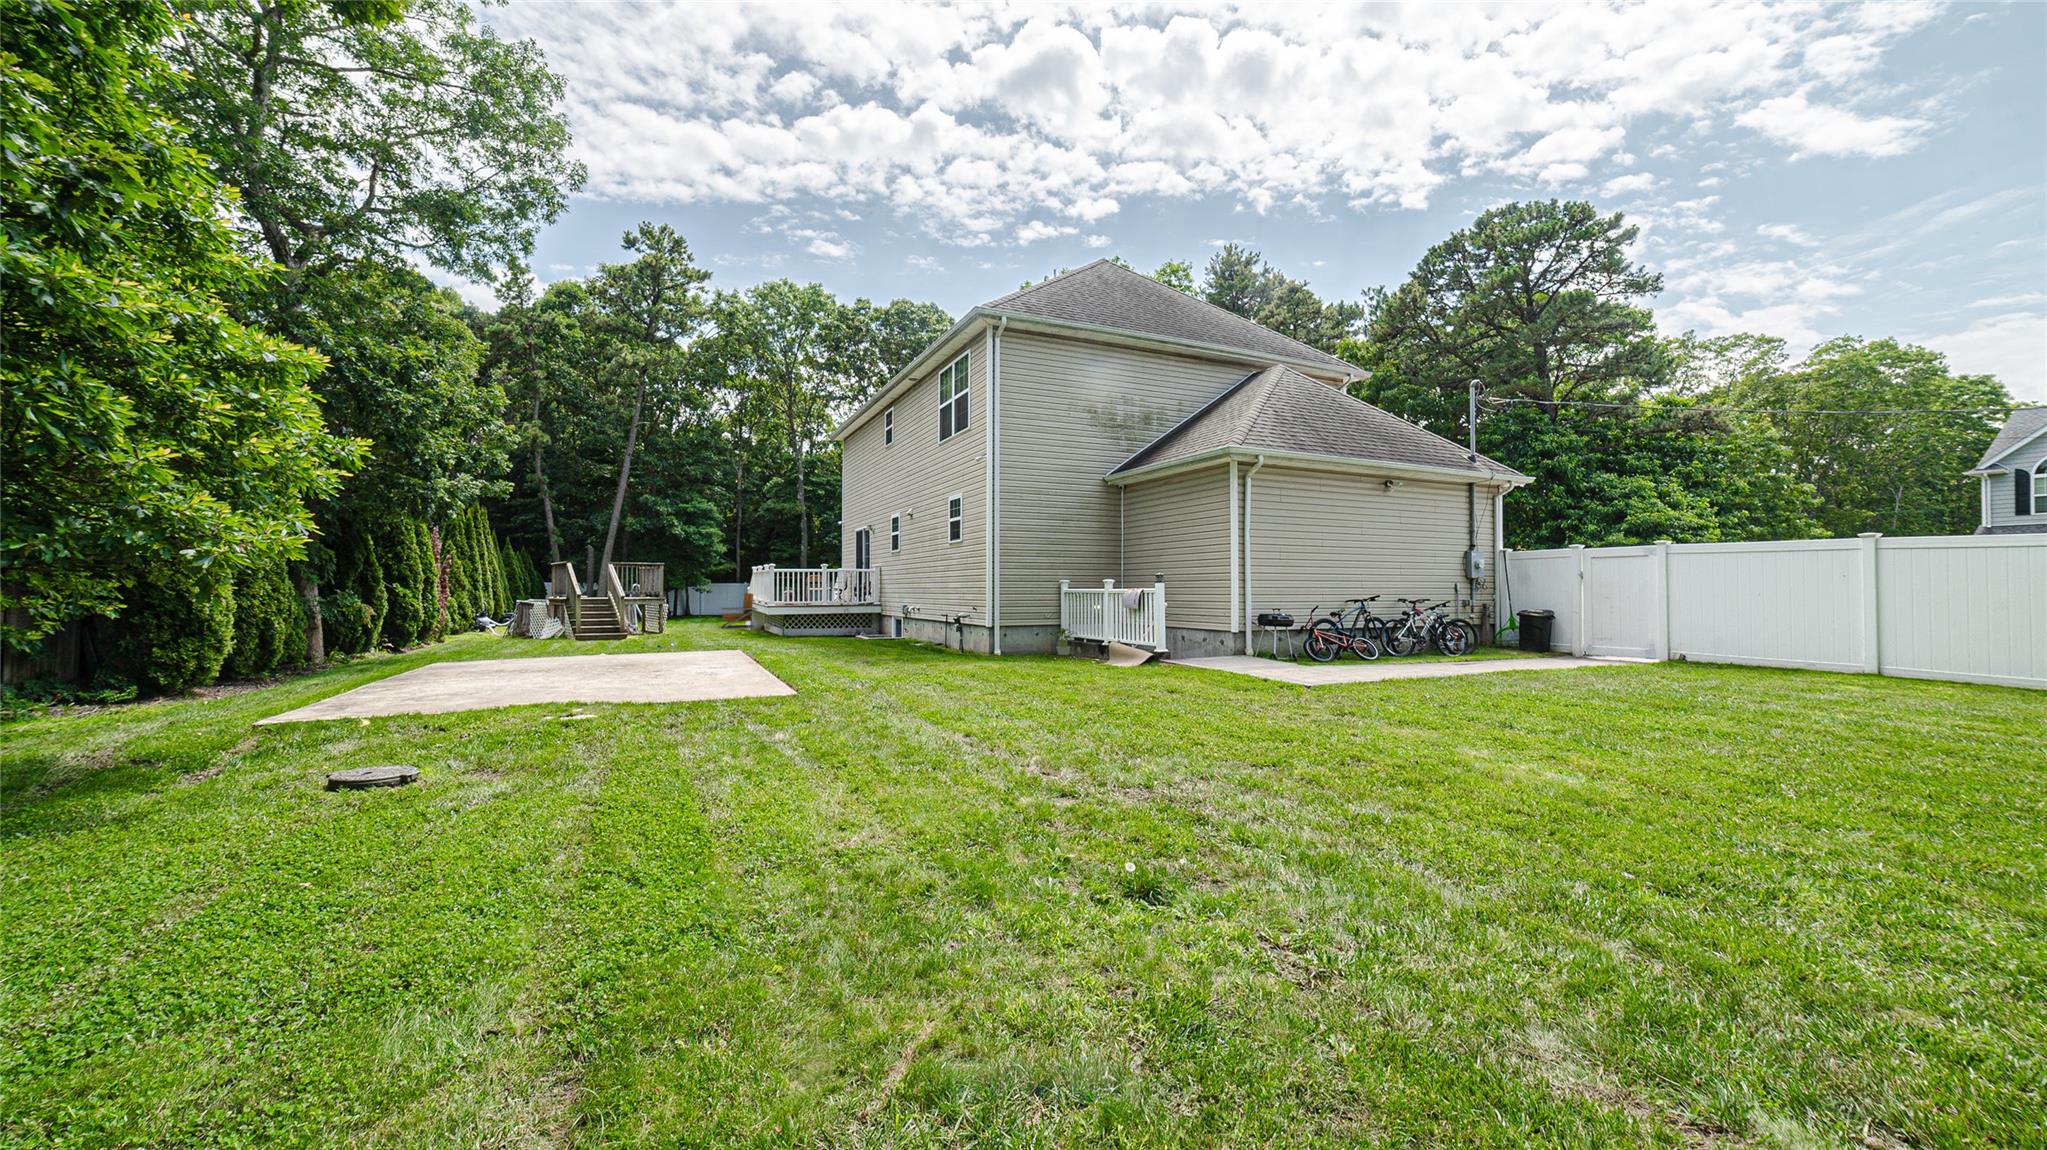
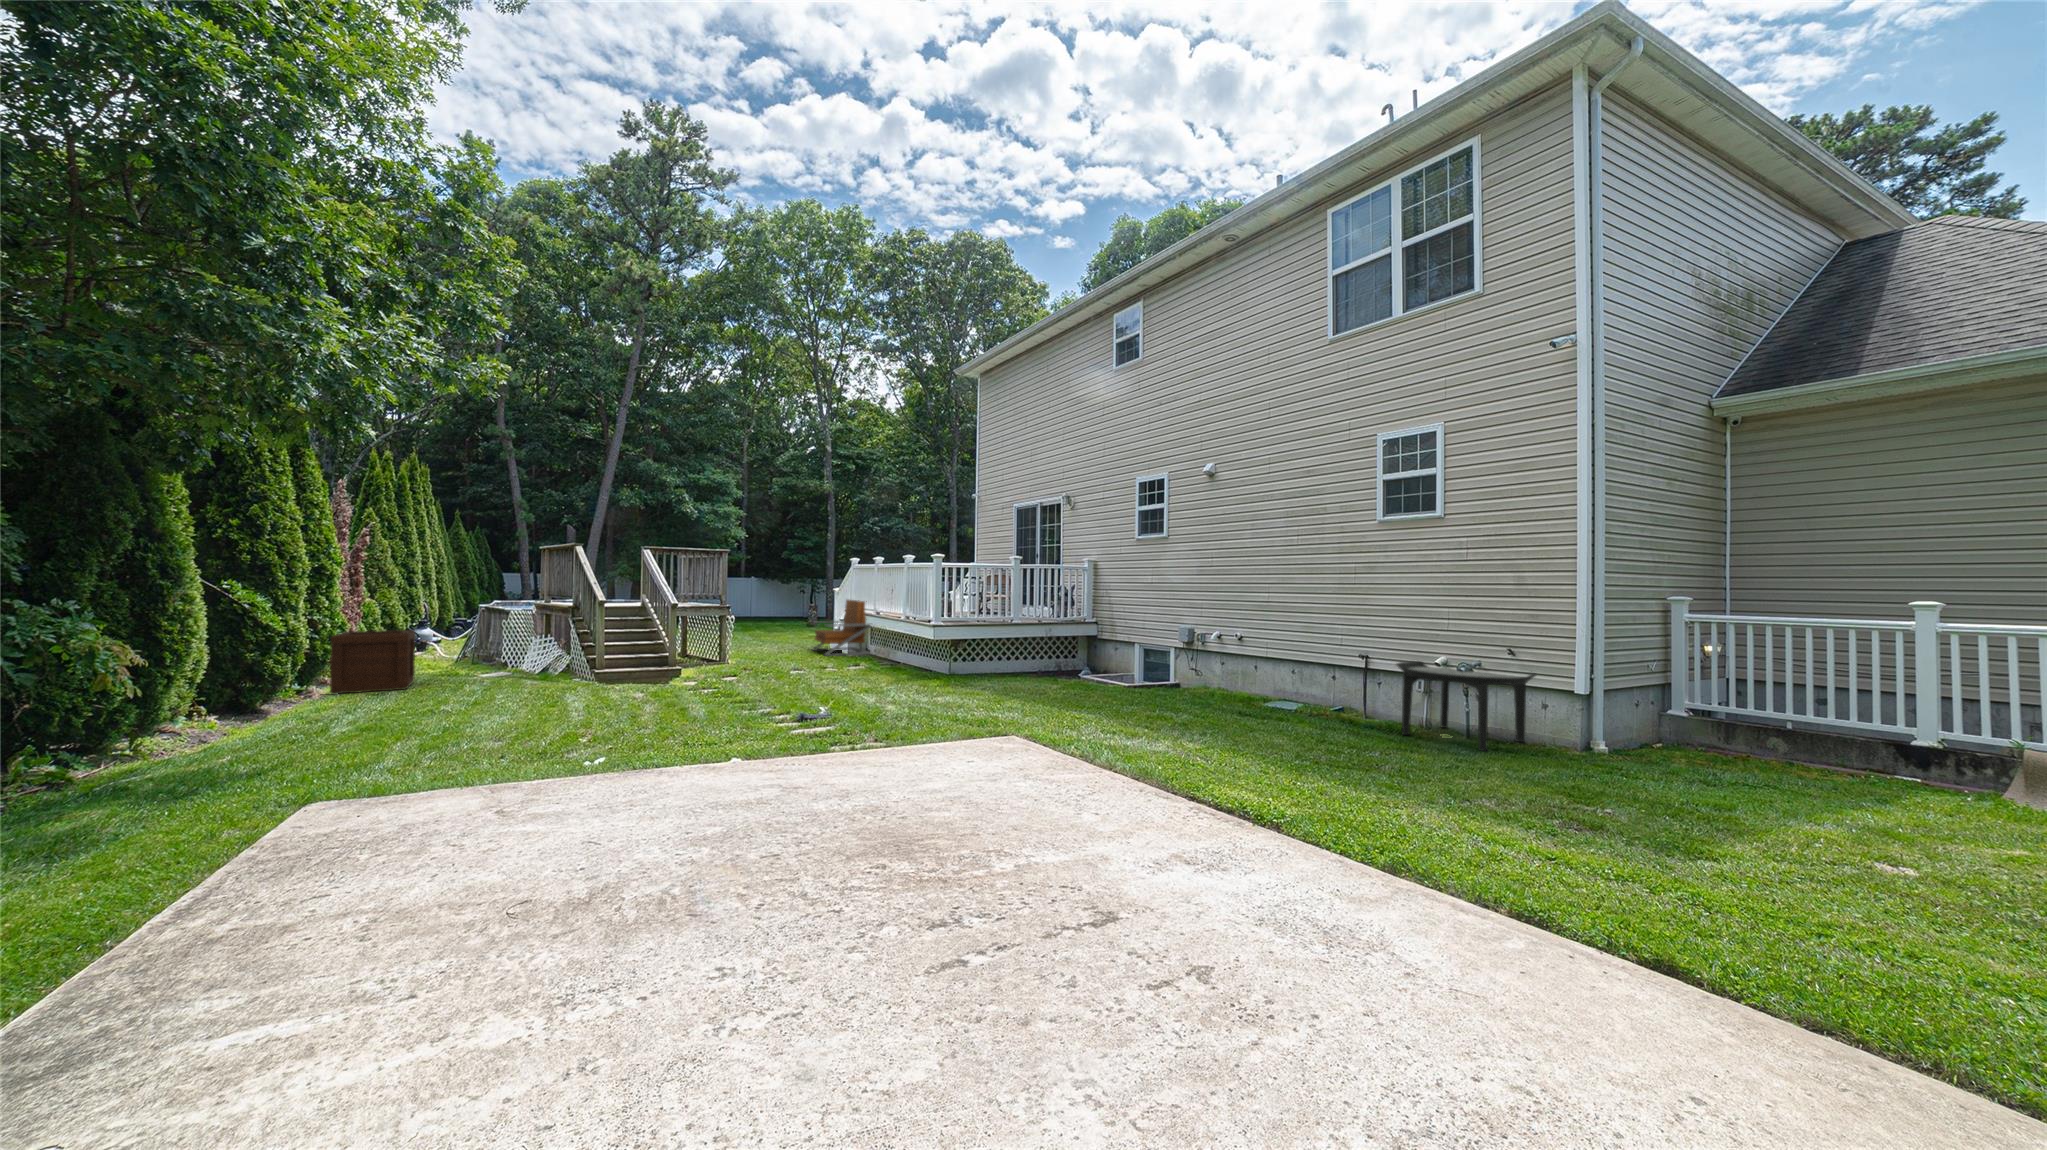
wooden crate: none [433,611,475,643] -> present [330,630,415,694]
round table: none [925,614,985,653] -> present [1396,661,1536,751]
potted plant: present [1050,628,1077,655] -> none [1725,704,1815,765]

